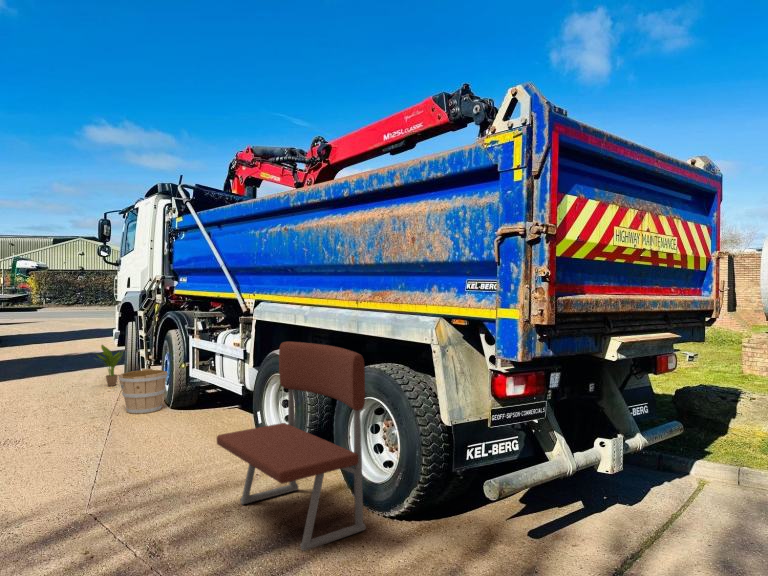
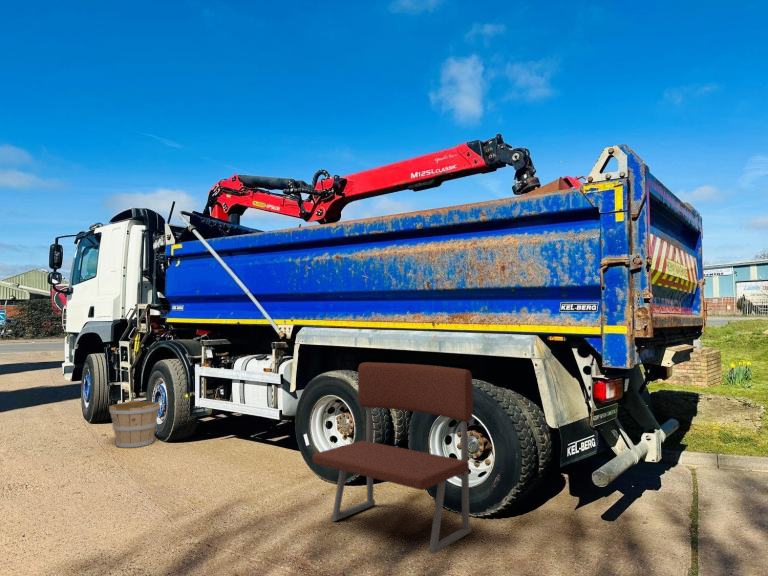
potted plant: present [98,345,123,386] -> none [48,377,85,423]

